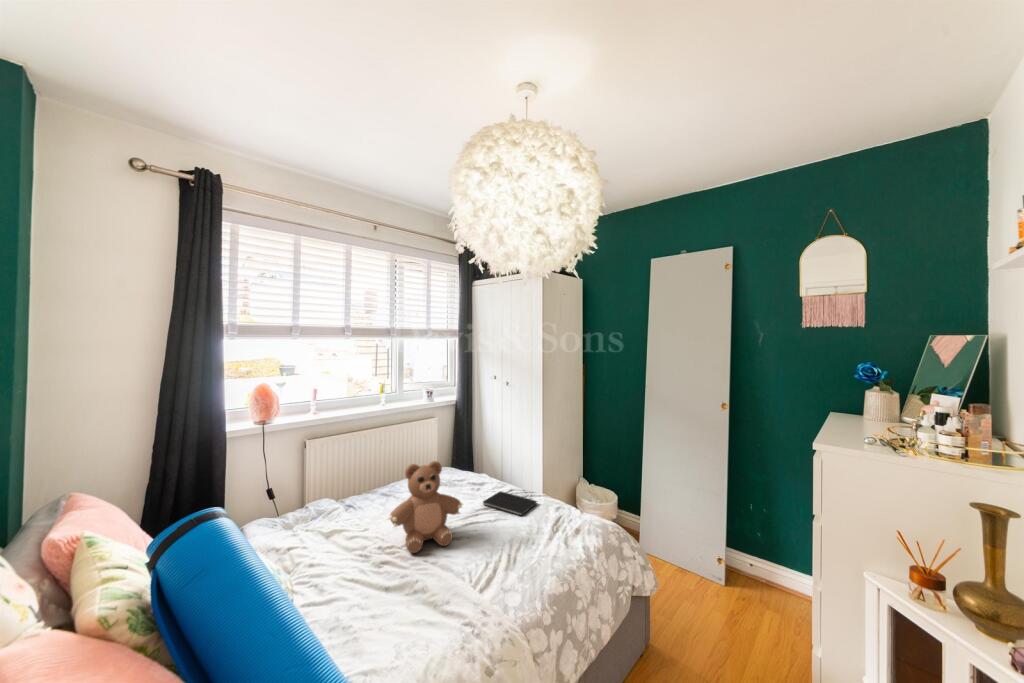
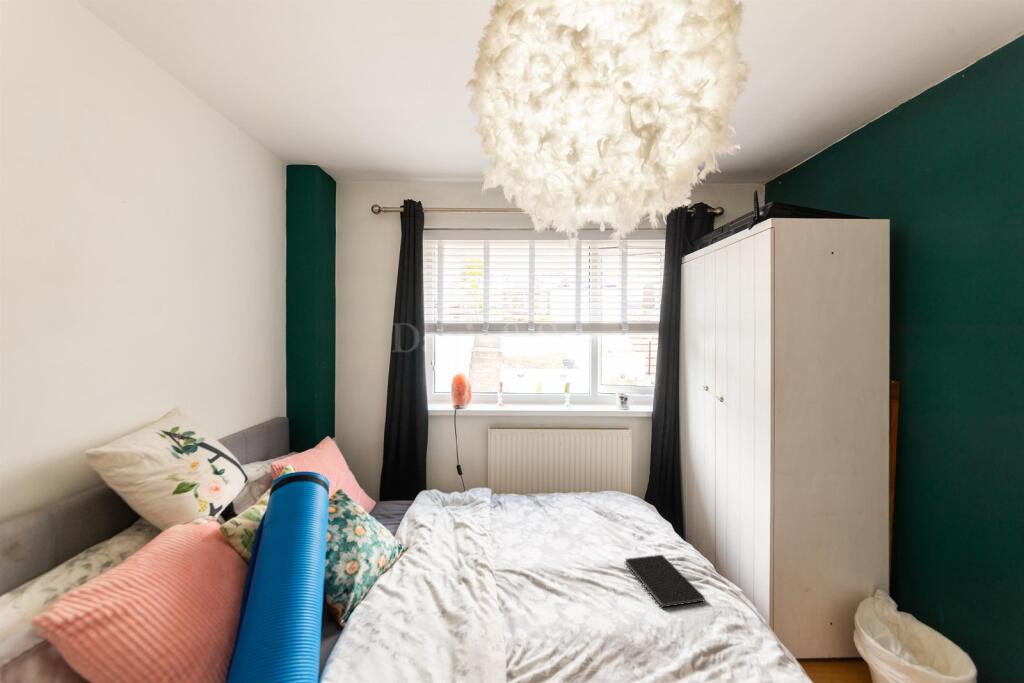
teddy bear: present [387,461,463,553] -> none [481,482,569,596]

